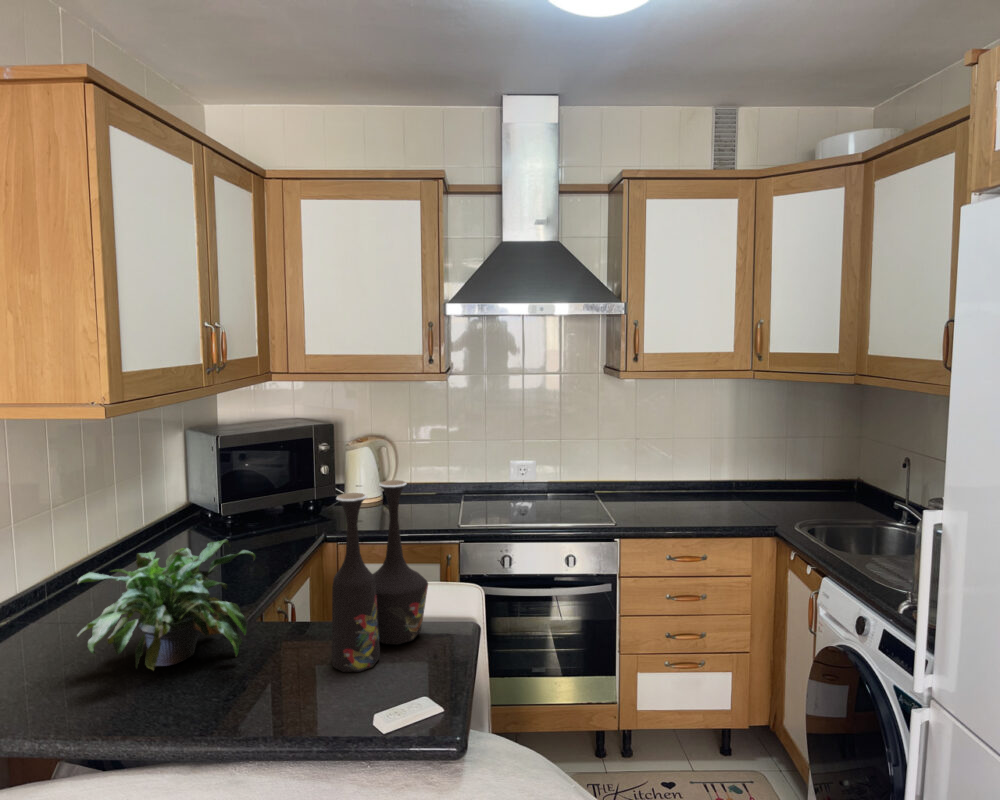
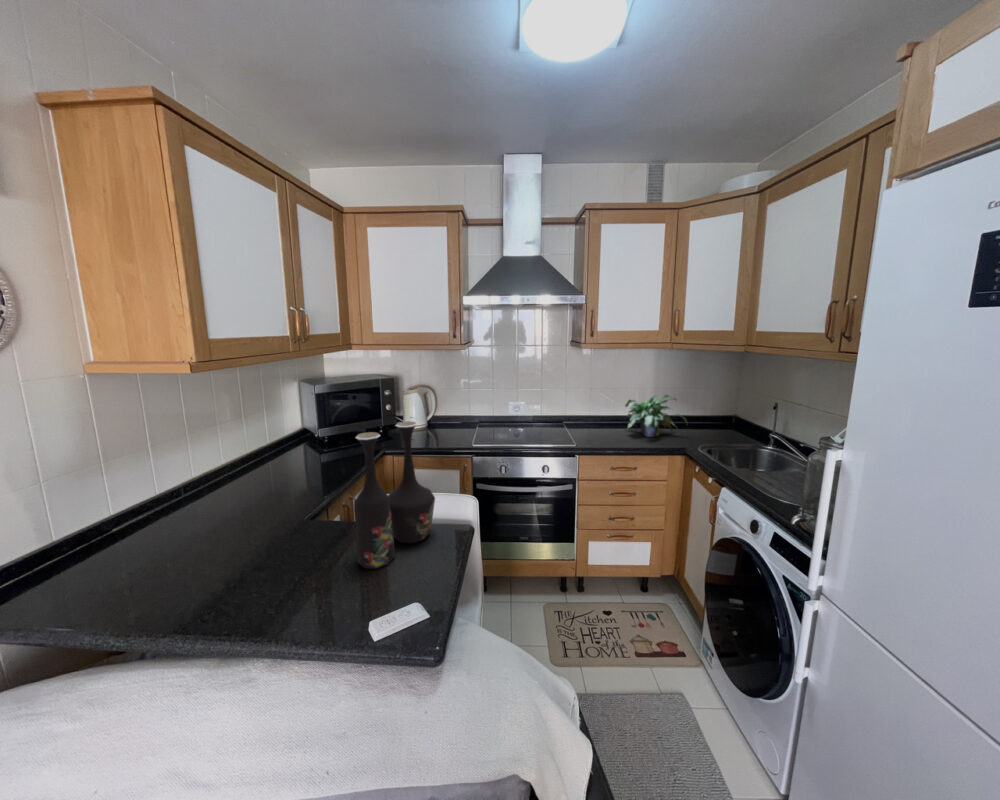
potted plant: present [77,540,255,670] -> present [625,394,687,437]

